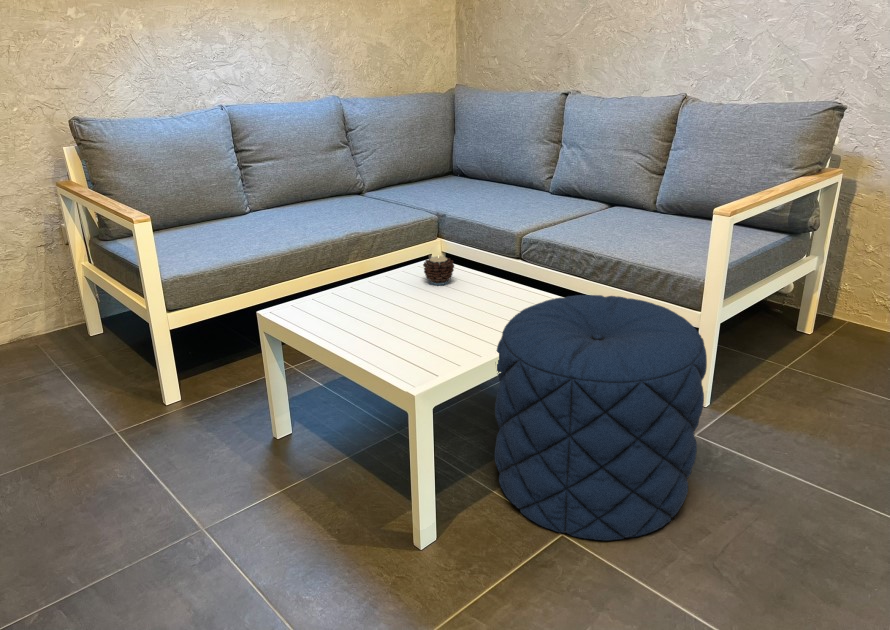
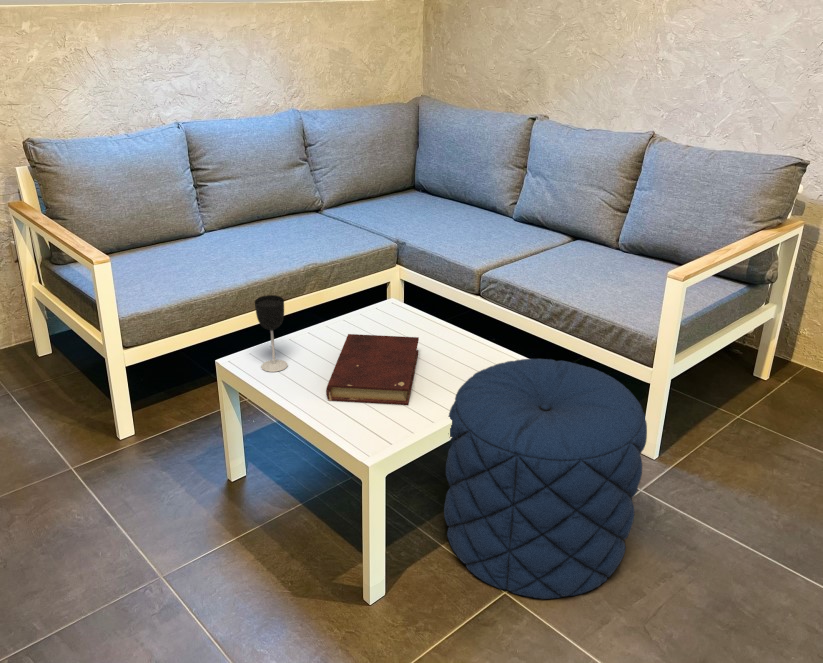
wine glass: none [293,241,329,320] -> present [255,295,288,372]
candle: present [423,256,454,285] -> none [381,303,412,333]
book: none [368,283,462,343] -> present [326,334,419,405]

